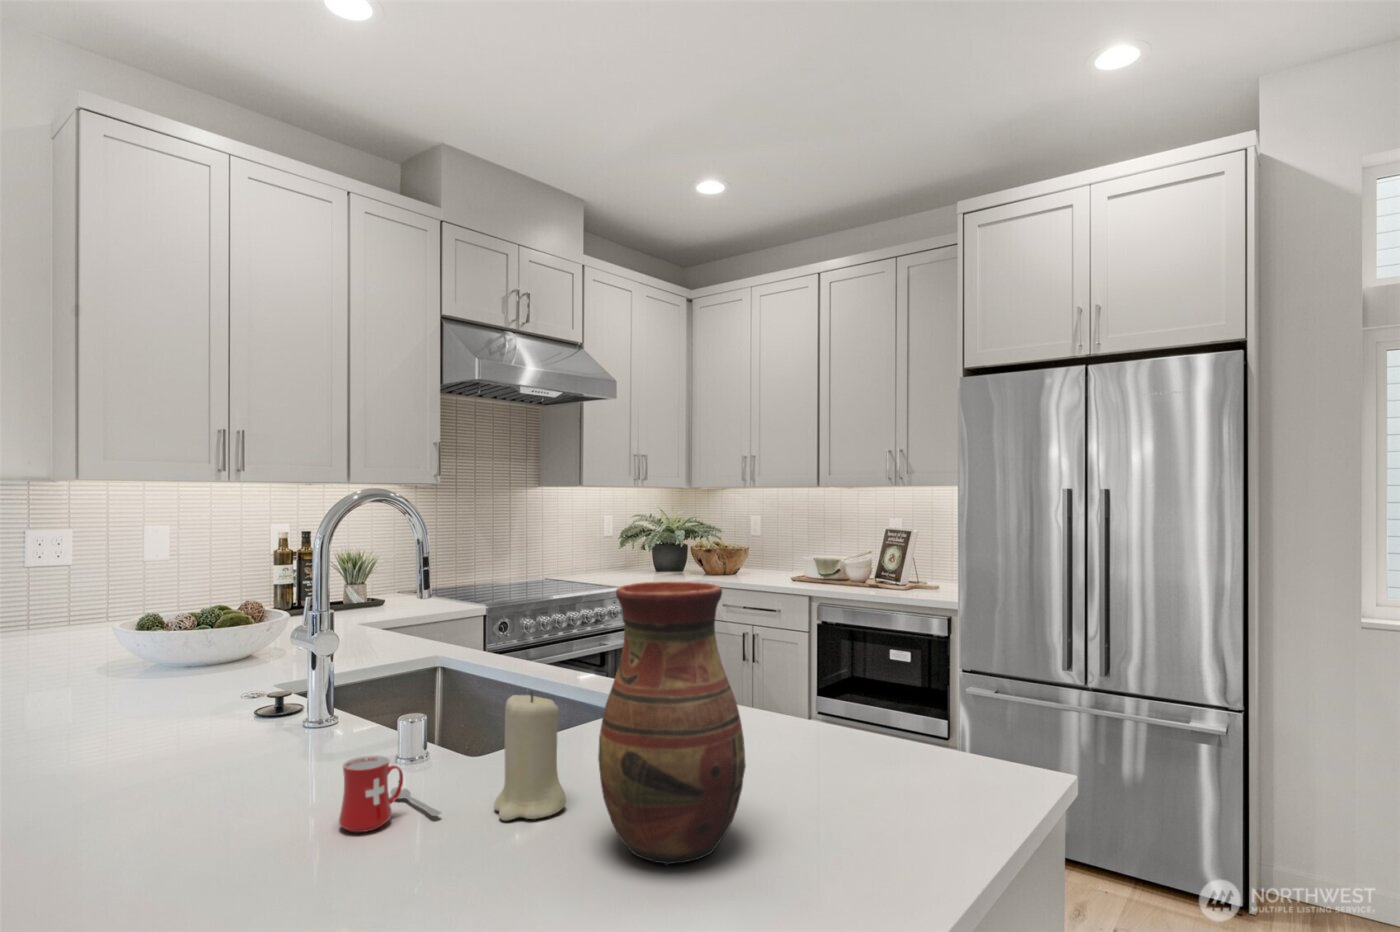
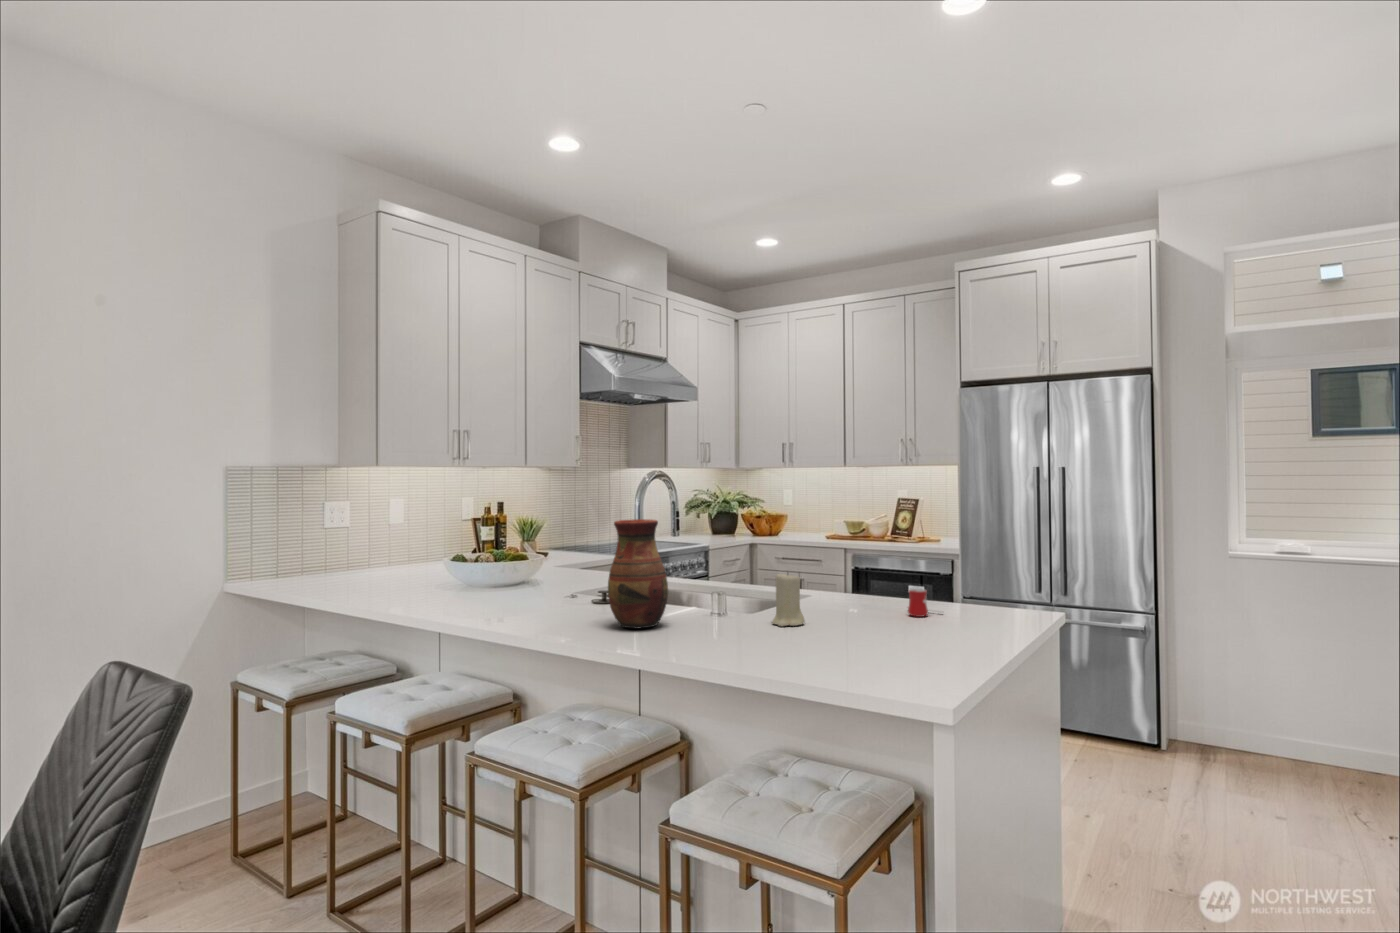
vase: present [598,582,746,865] -> present [608,519,668,629]
mug: present [339,755,441,832] -> present [908,589,928,617]

